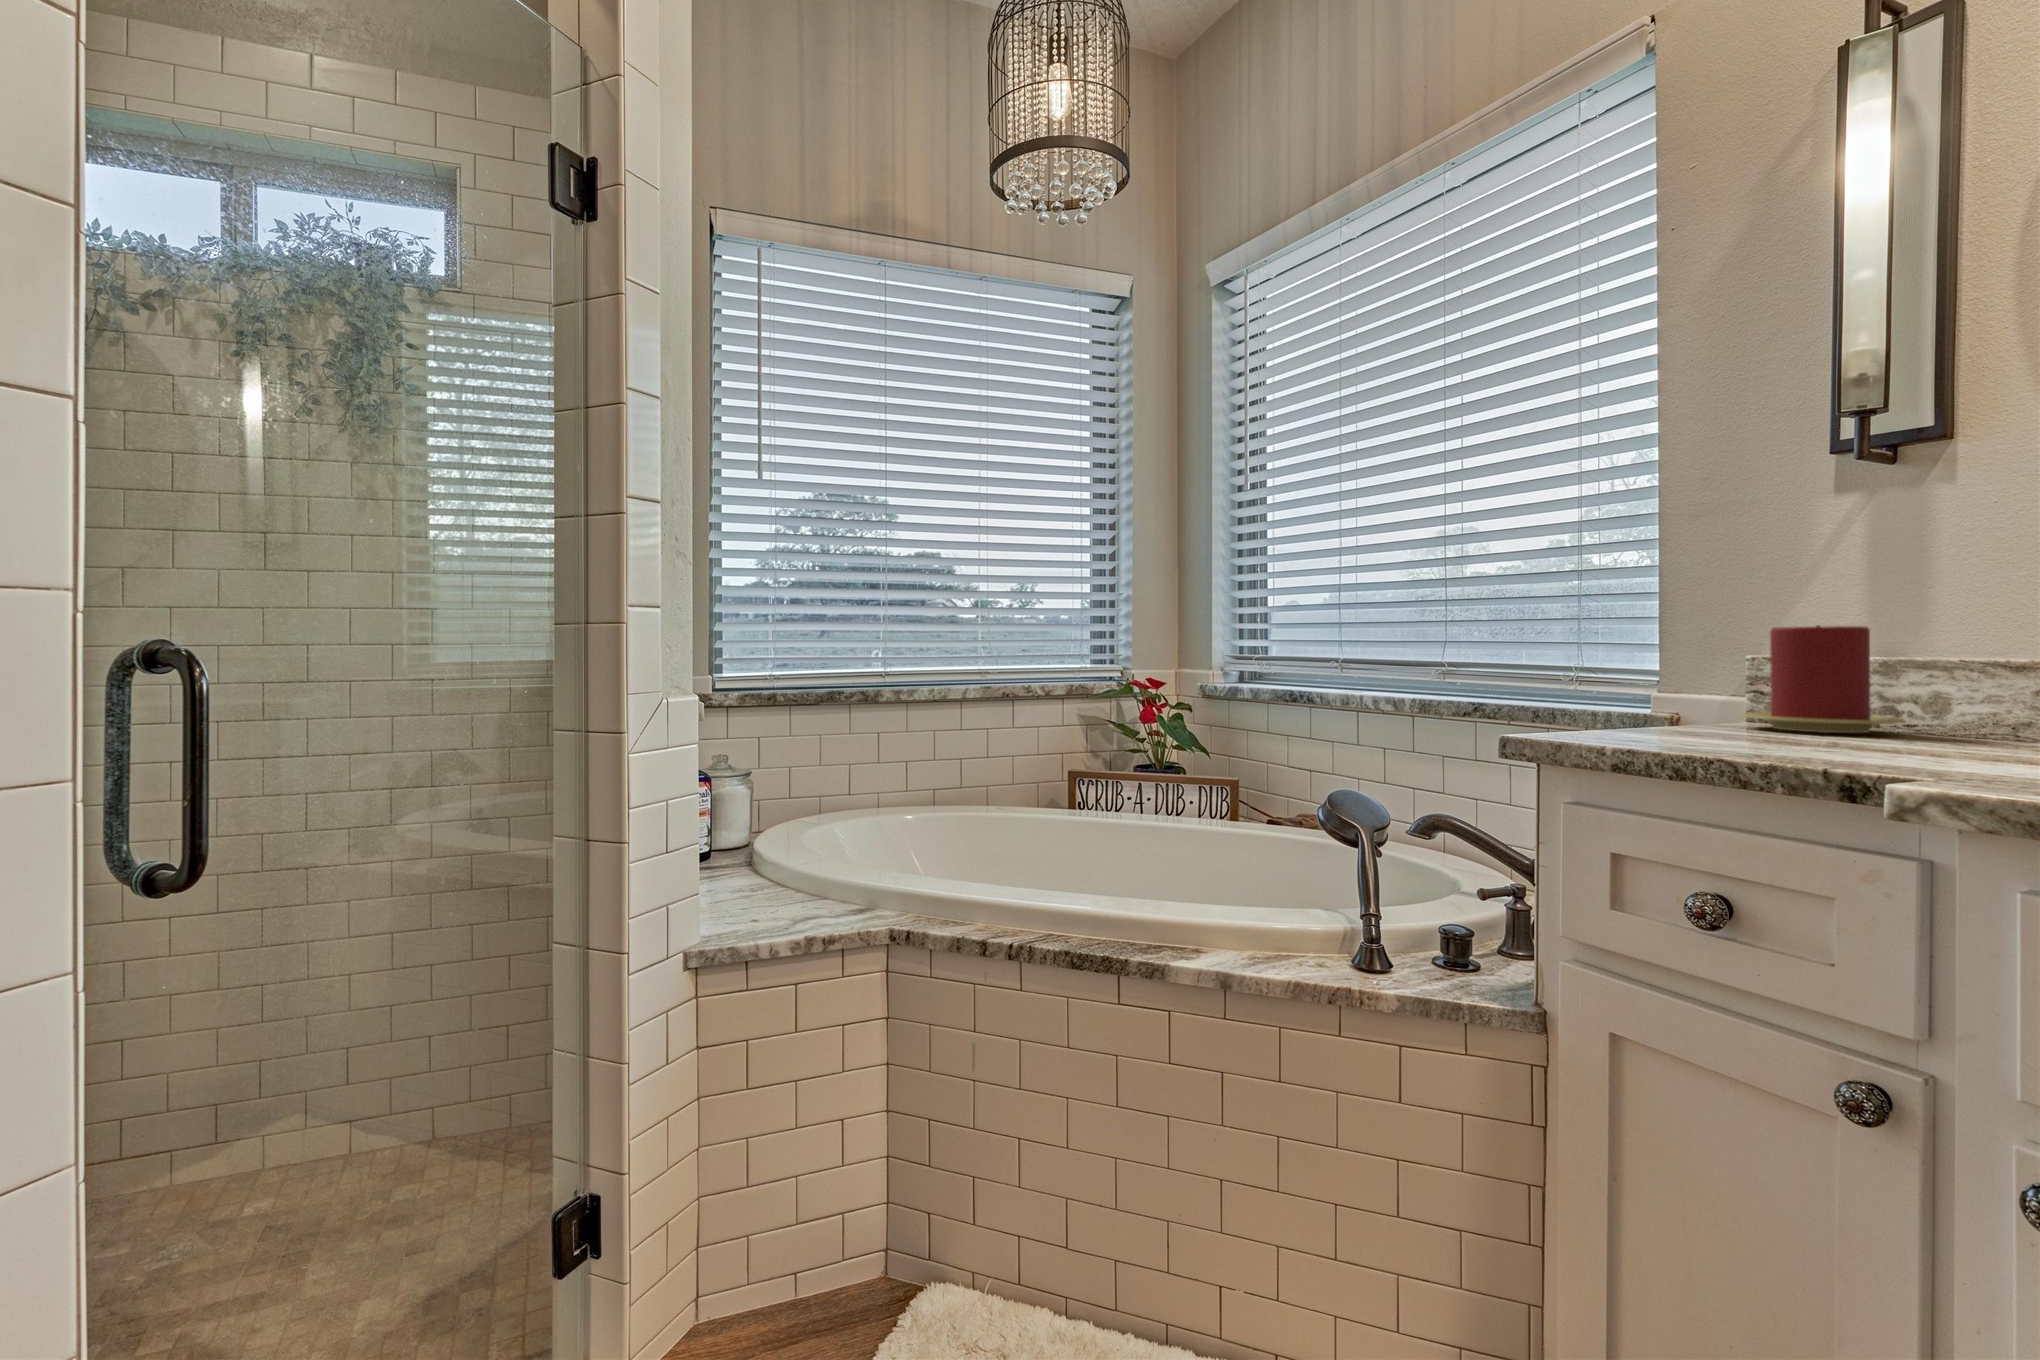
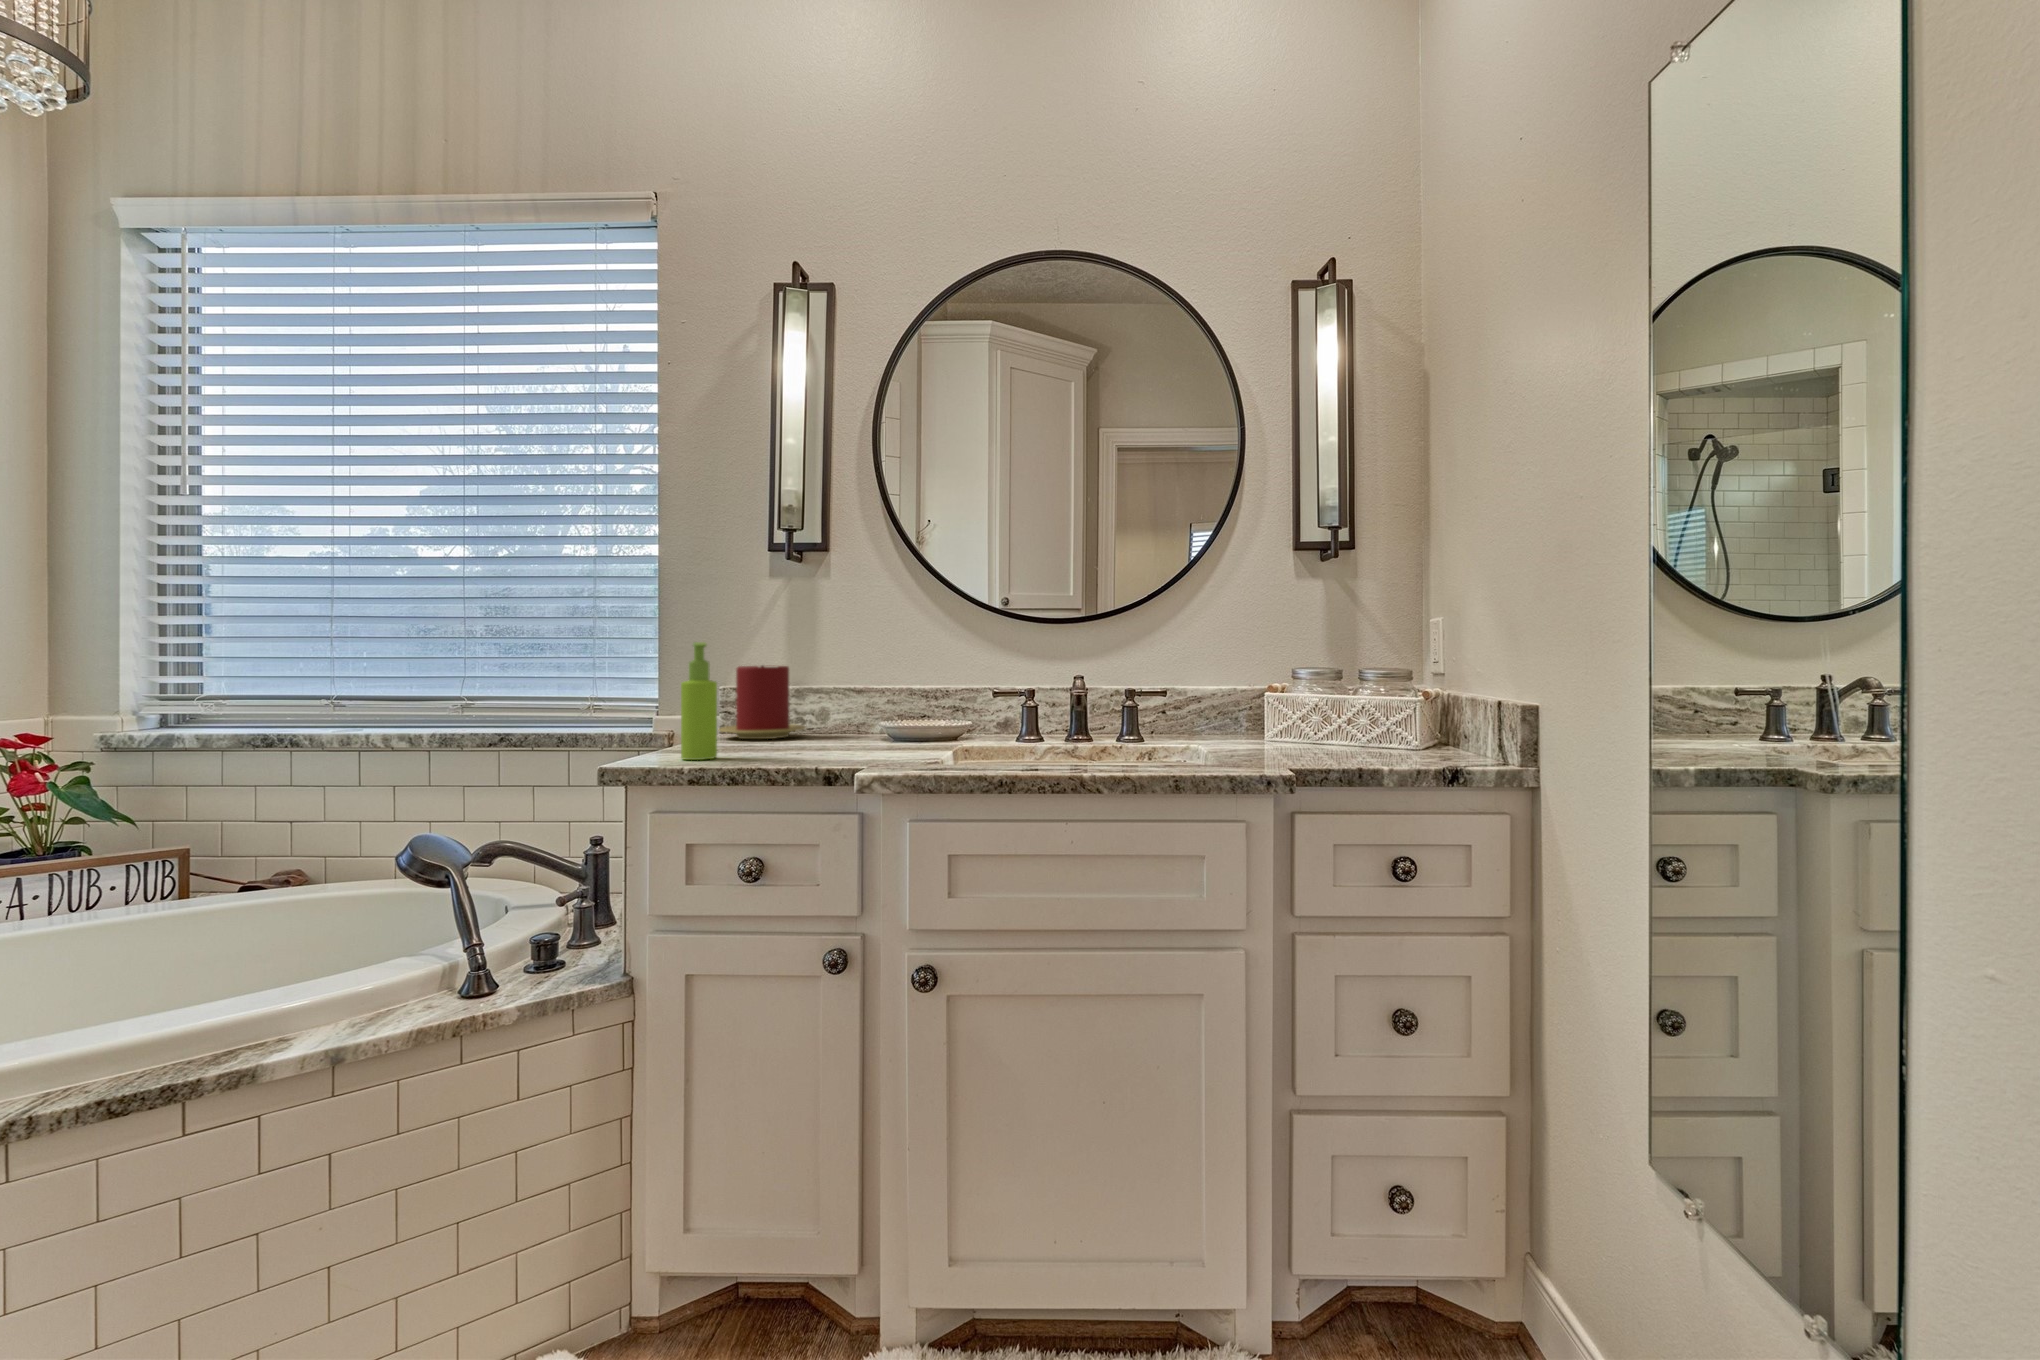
soap dispenser: none [1626,583,1684,744] -> present [681,642,717,760]

